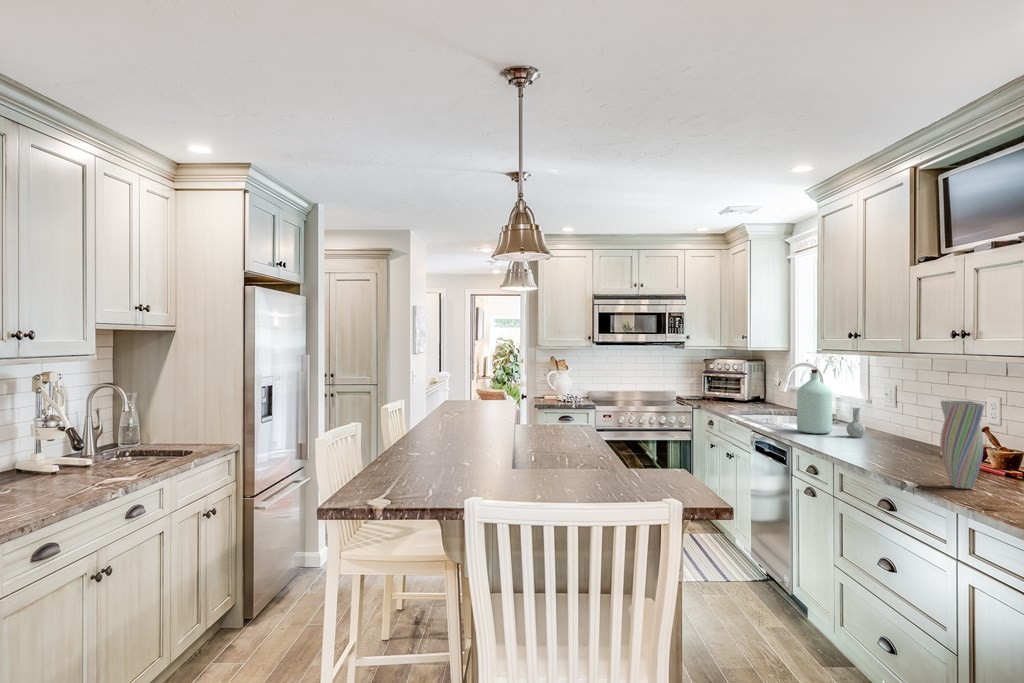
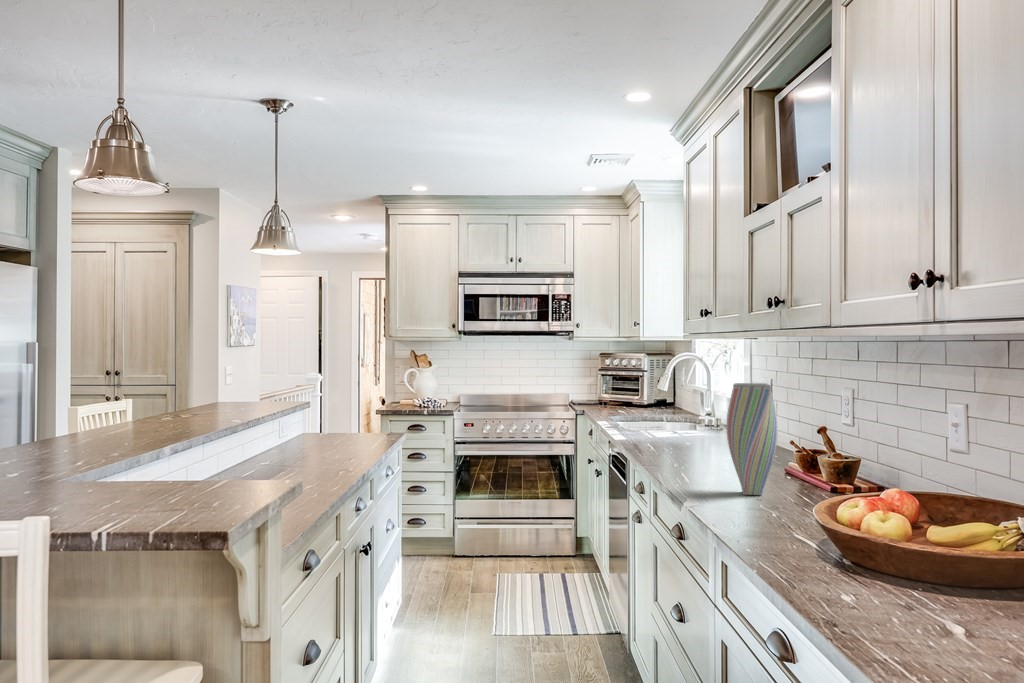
bottle: present [797,370,866,438] -> none [654,358,729,443]

